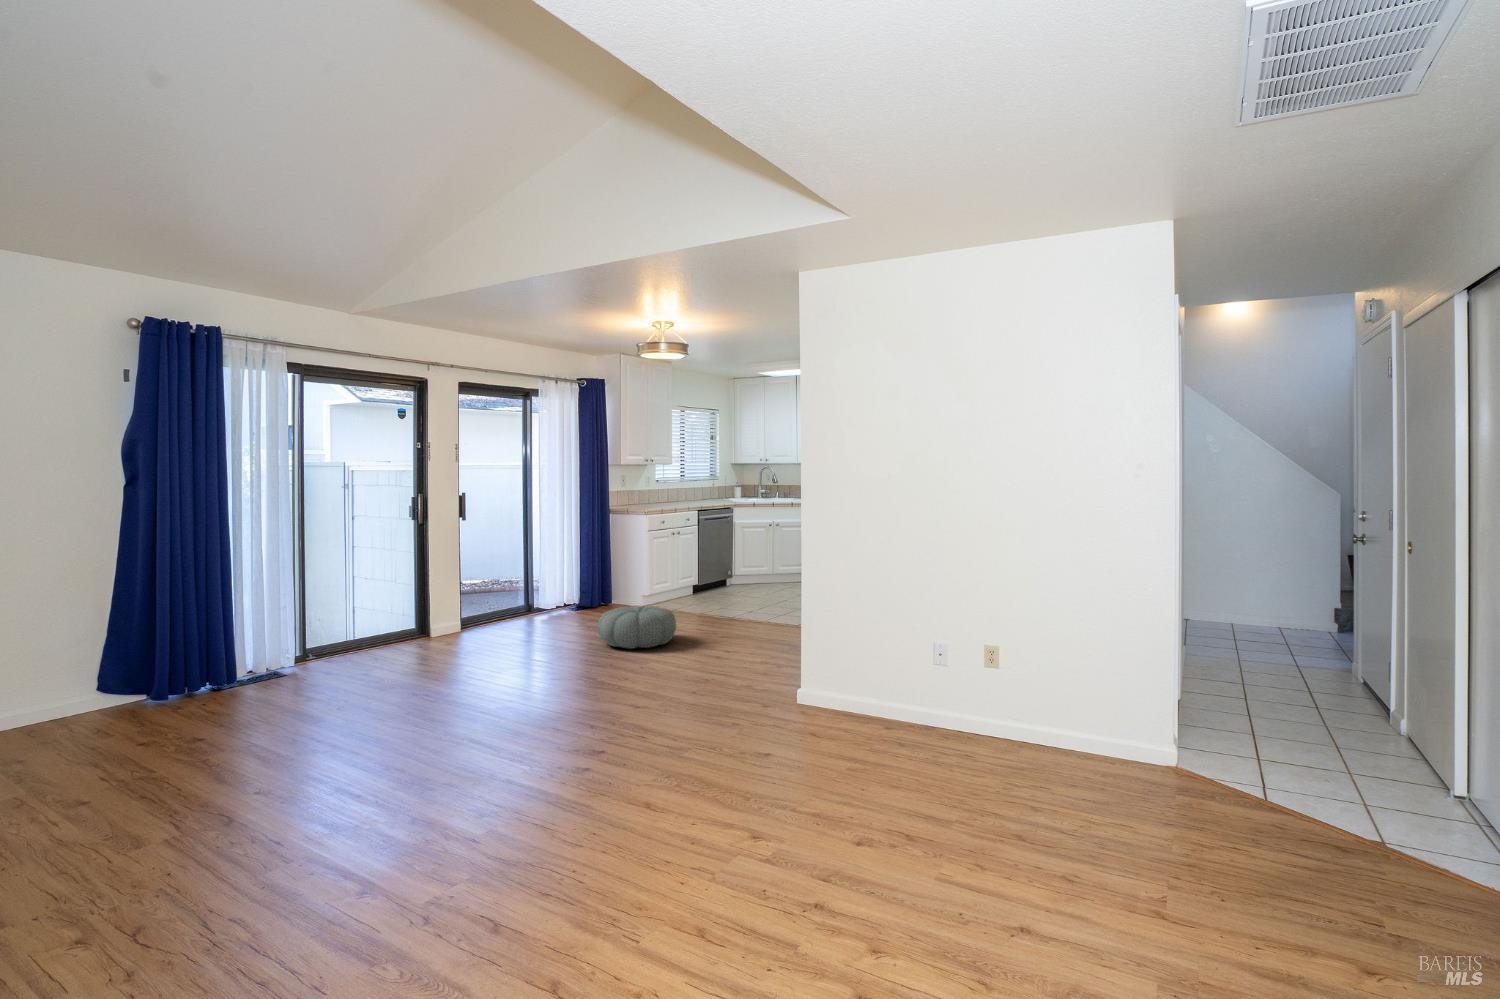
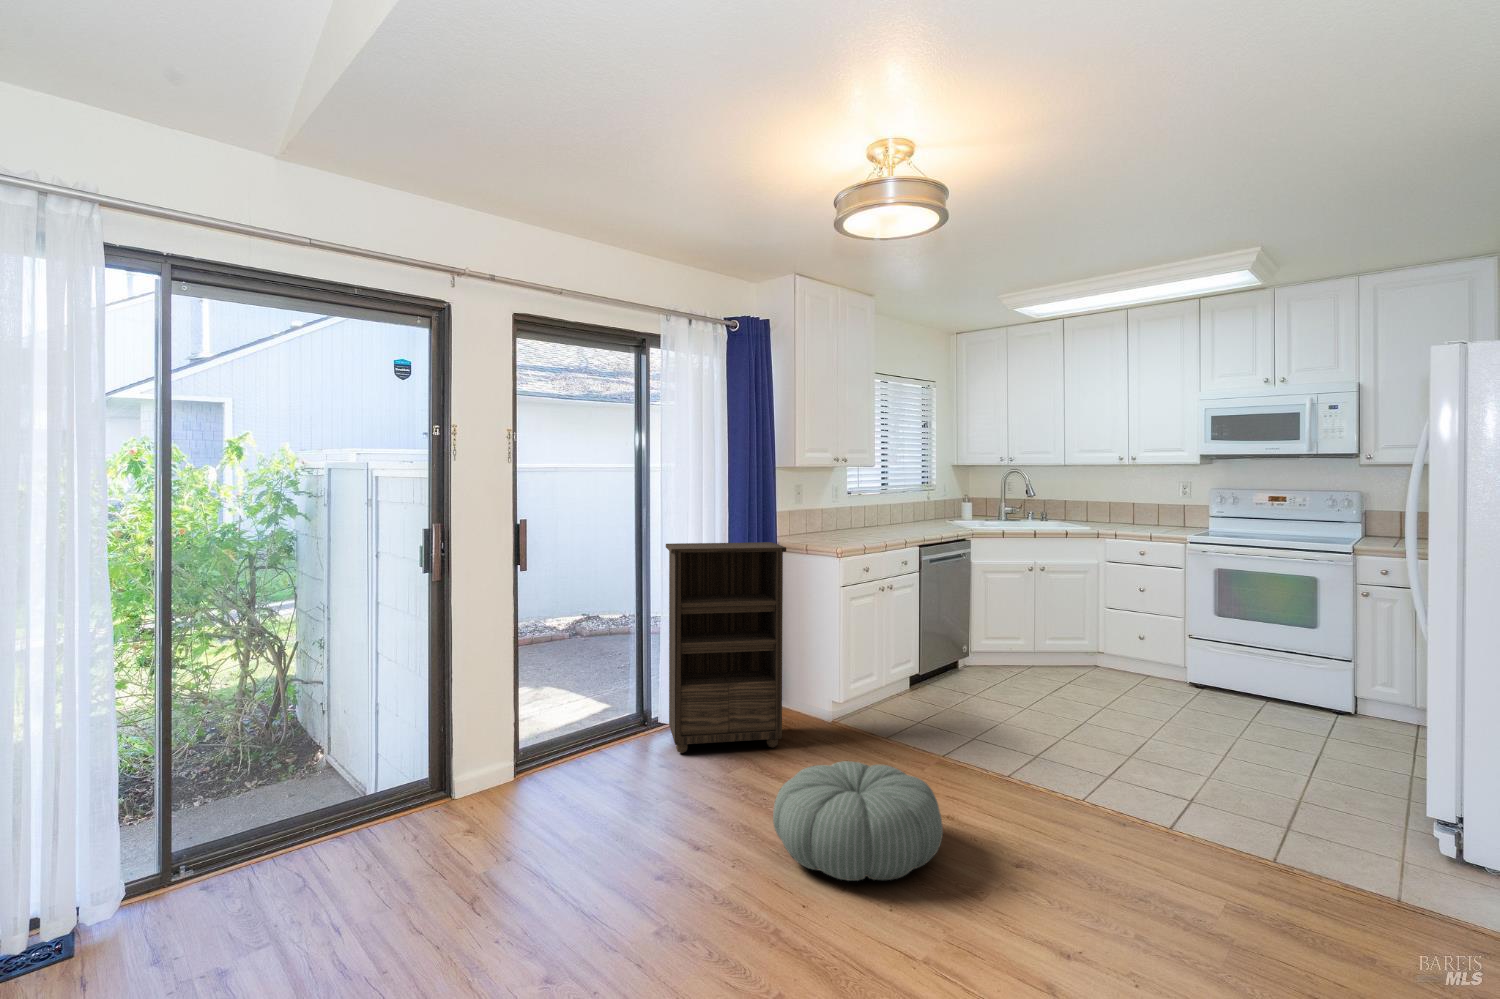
bookshelf: none [544,506,611,620] -> present [666,542,786,753]

